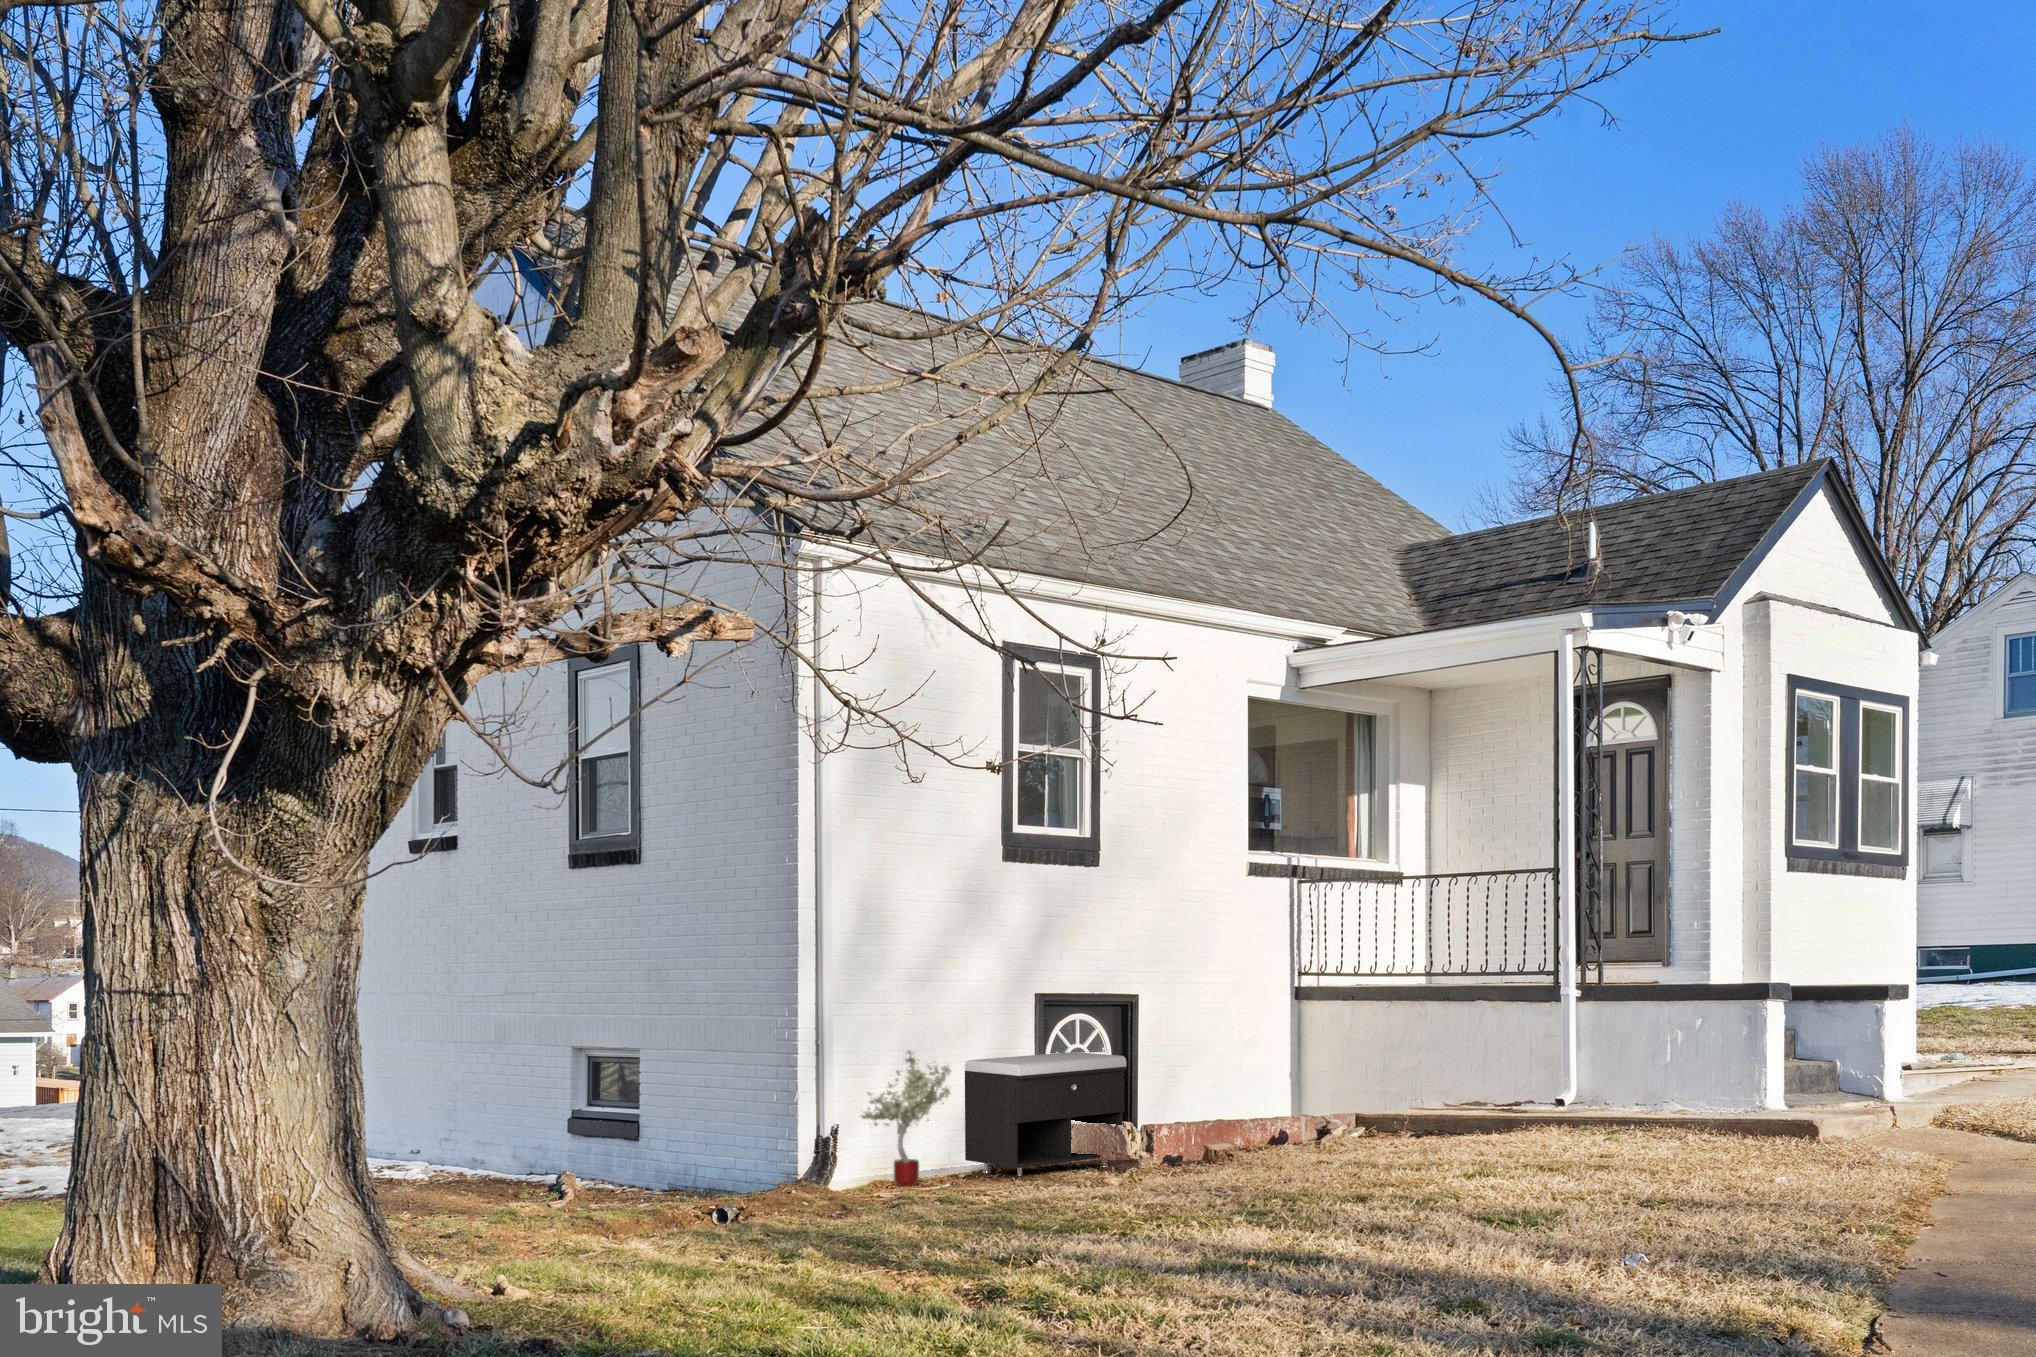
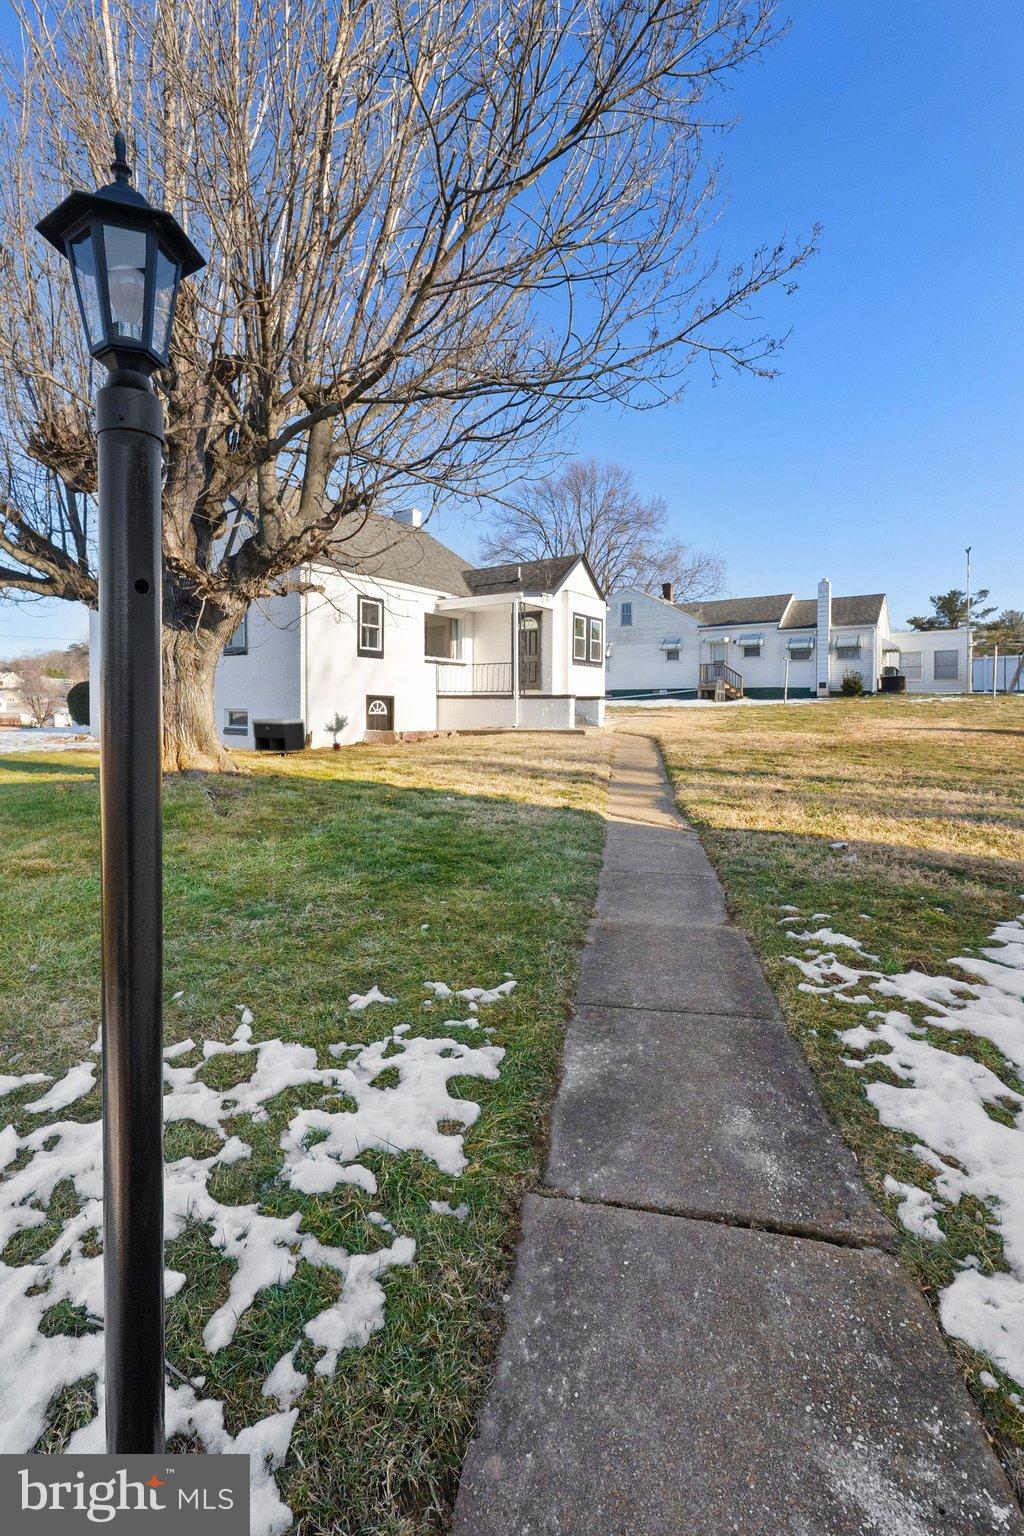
storage bench: present [965,1052,1127,1176] -> present [252,718,305,753]

